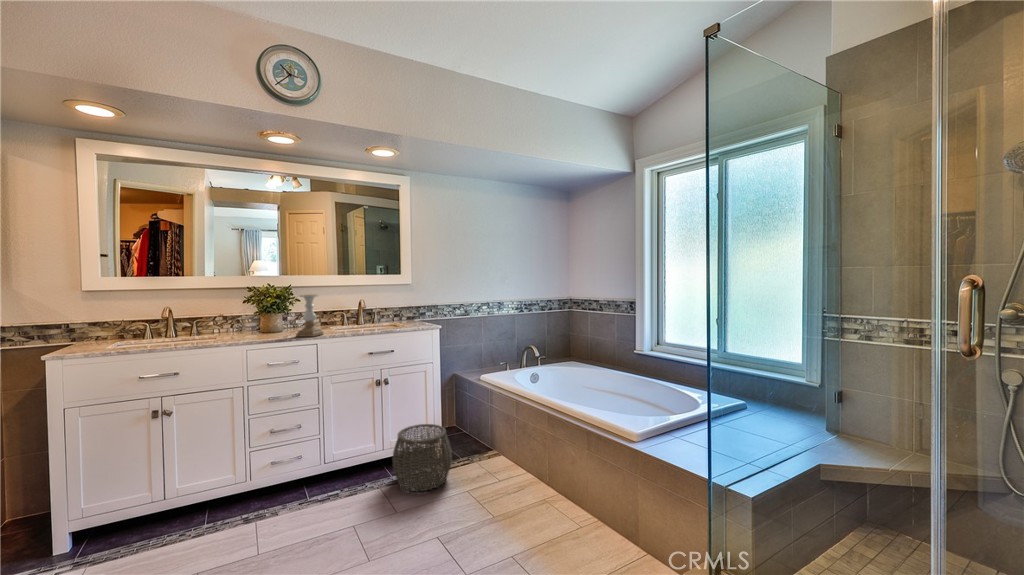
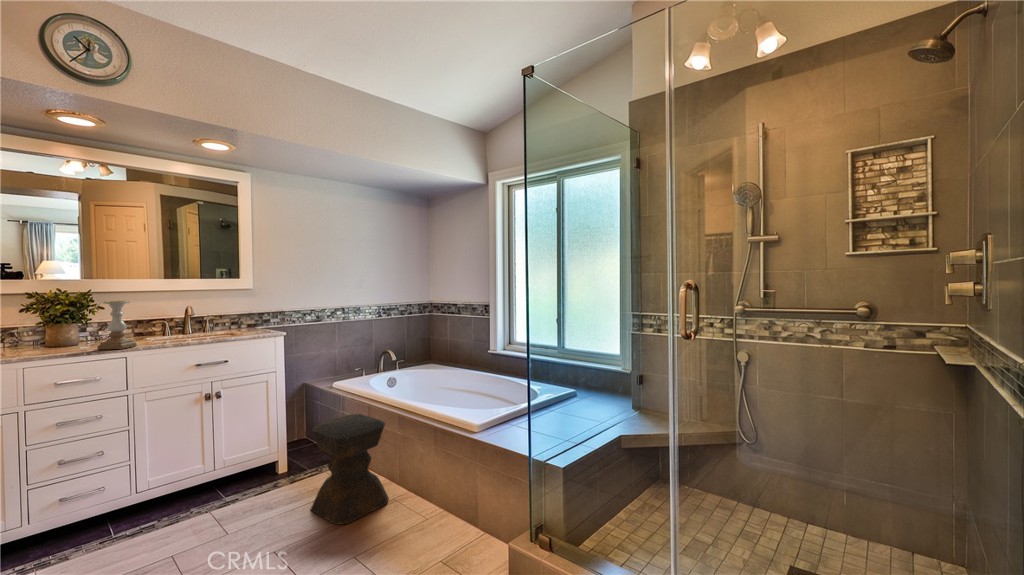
stool: none [466,409,539,520] -> present [311,414,389,525]
woven basket: present [392,424,452,492] -> none [225,437,297,510]

